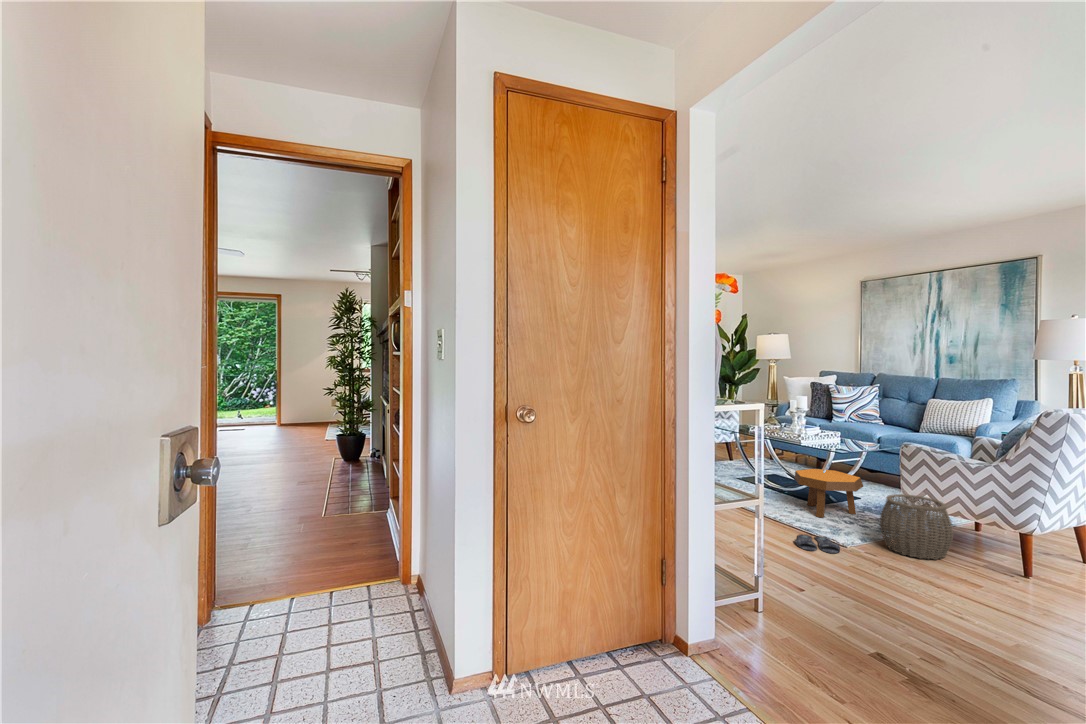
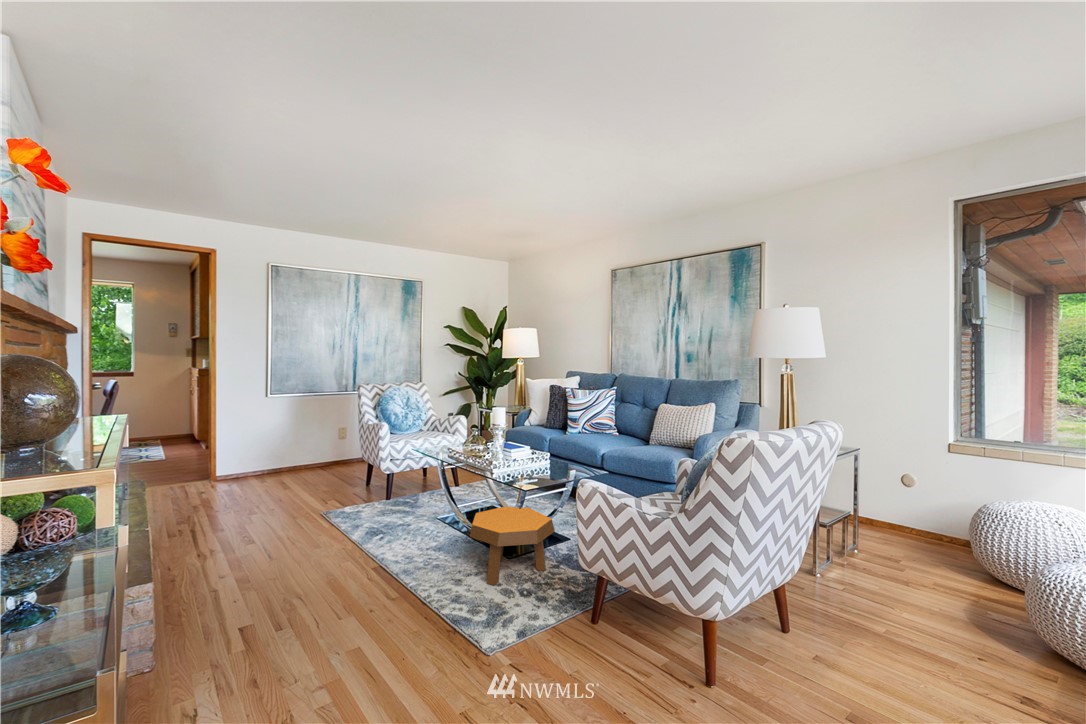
woven basket: present [880,494,953,560] -> none [537,556,627,667]
slippers: present [794,534,840,554] -> none [406,632,475,678]

